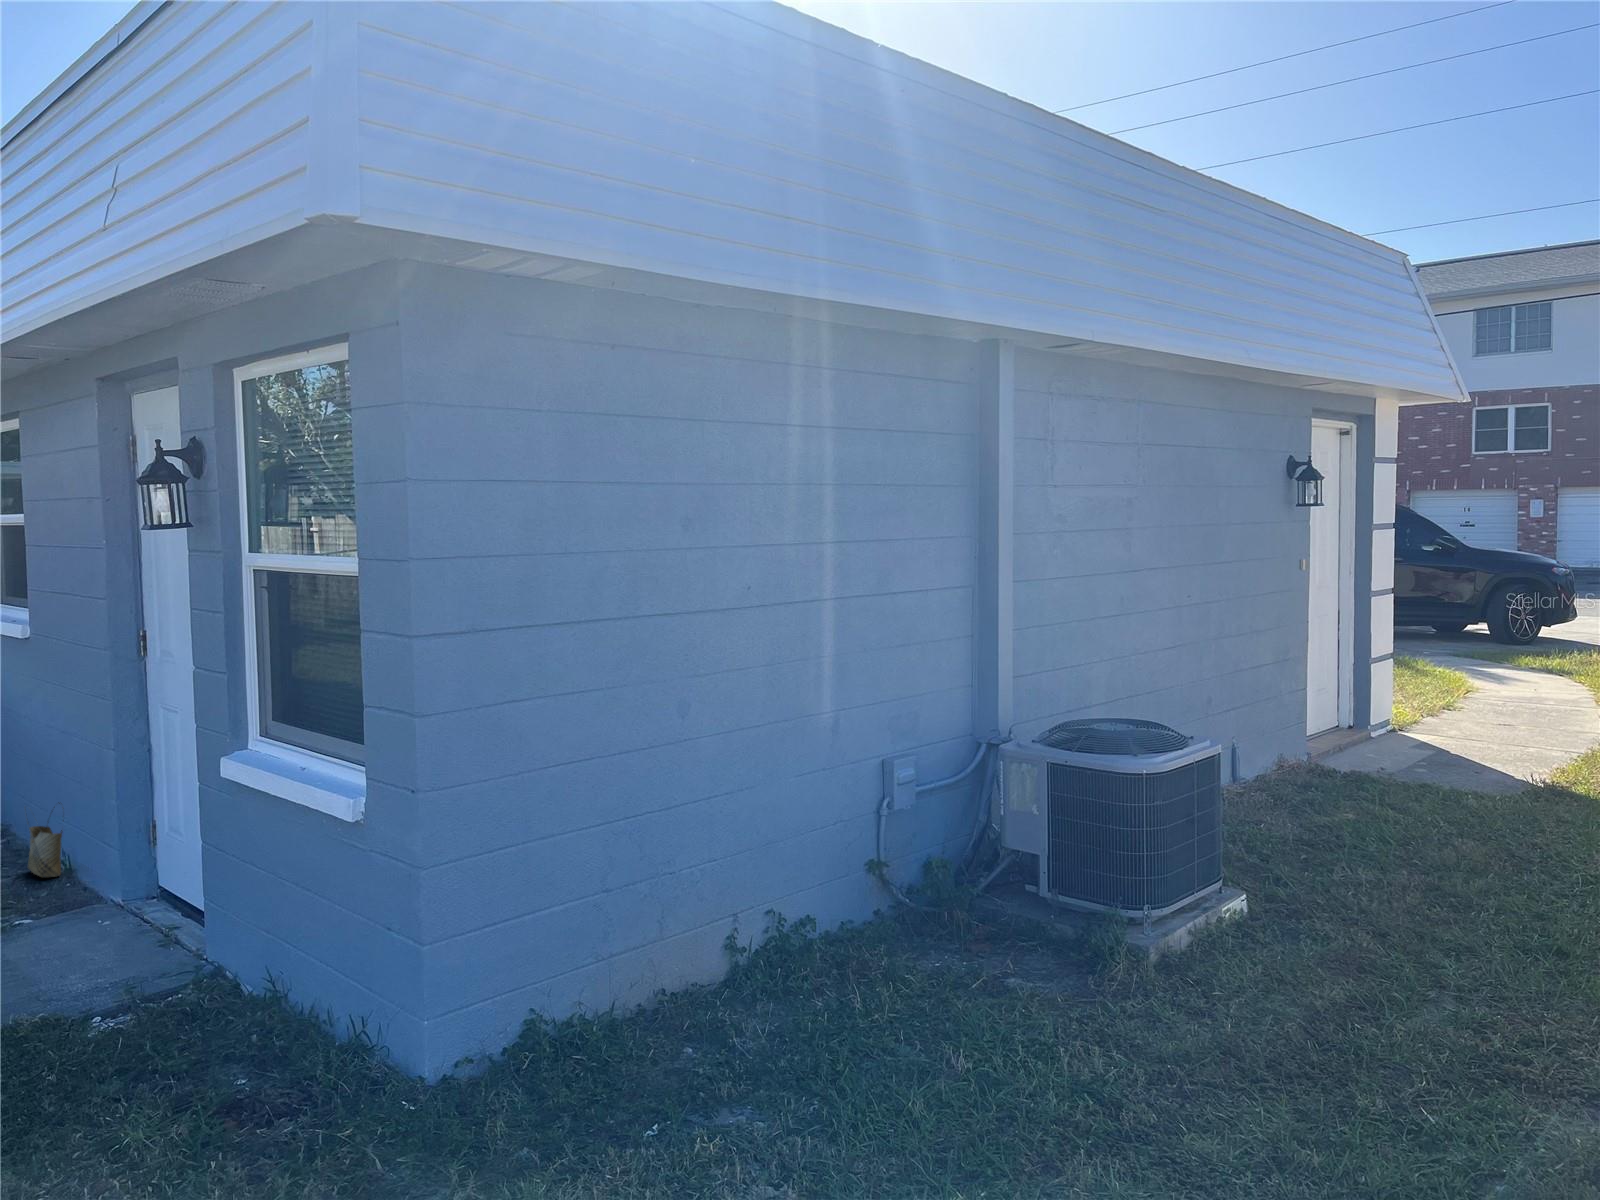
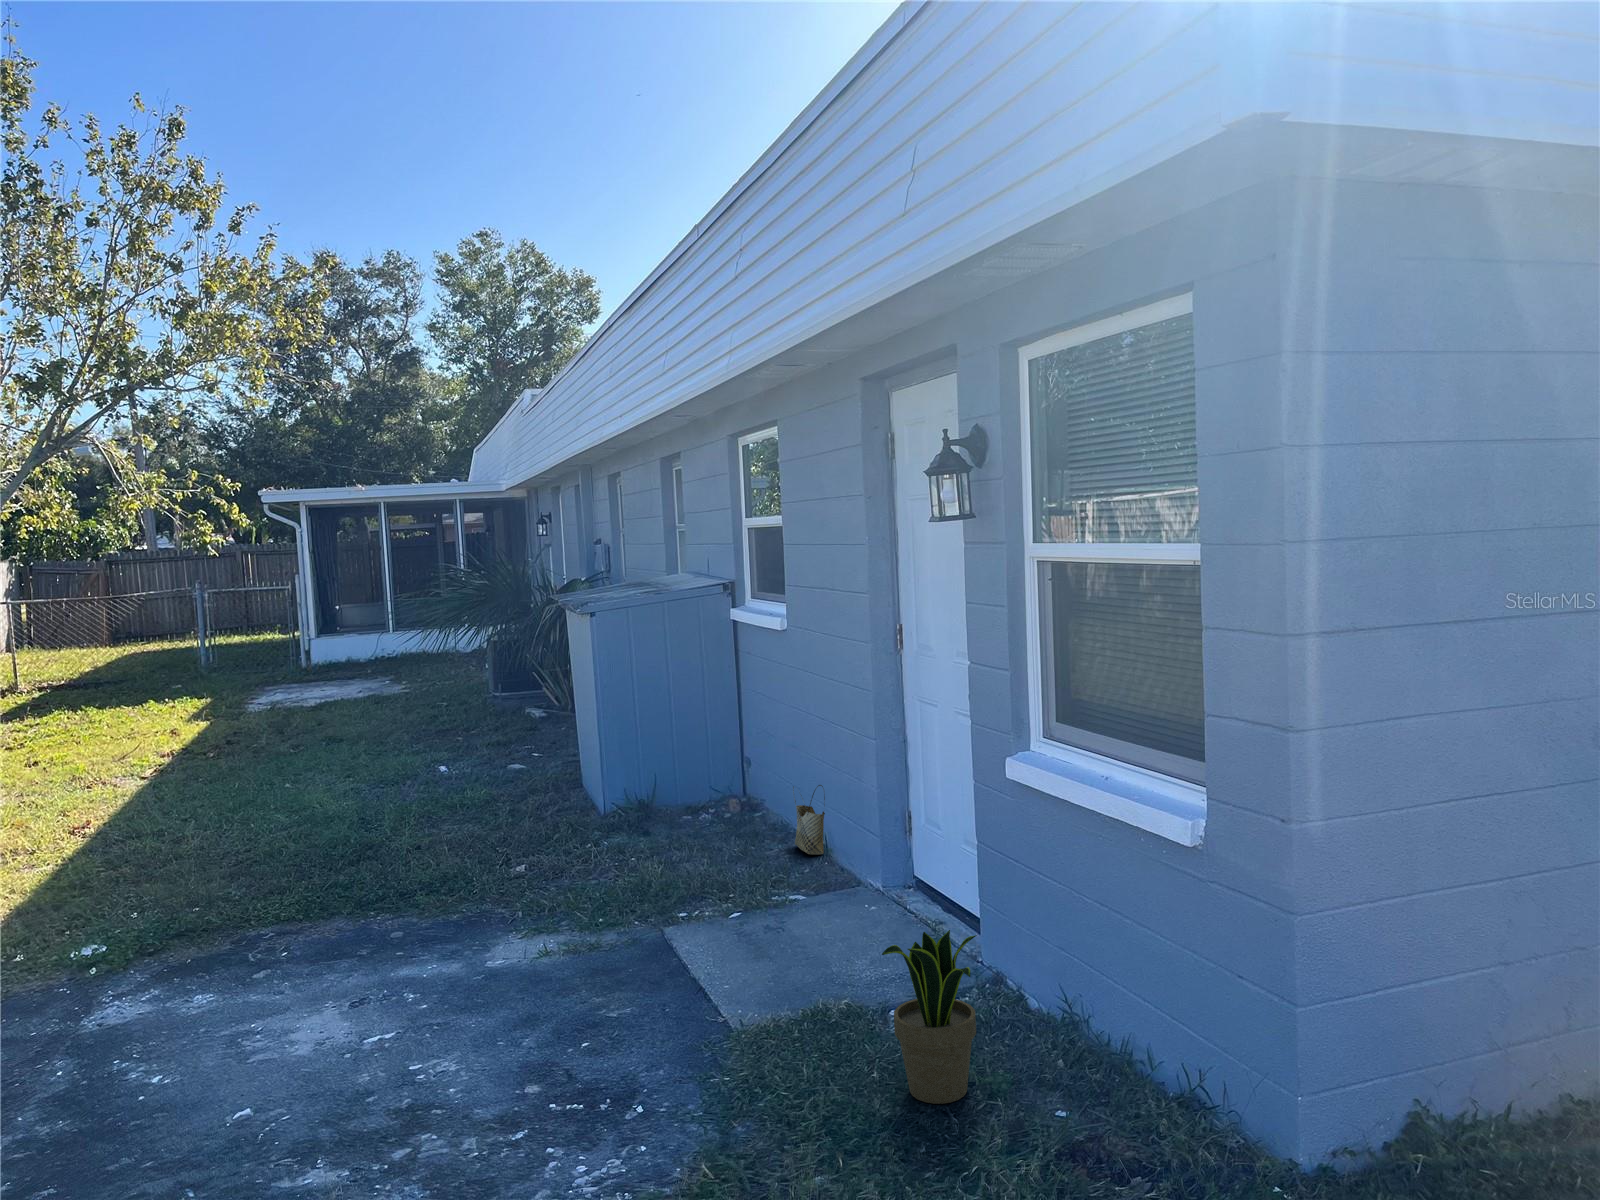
potted plant: none [53,922,164,1090] -> present [882,930,977,1104]

